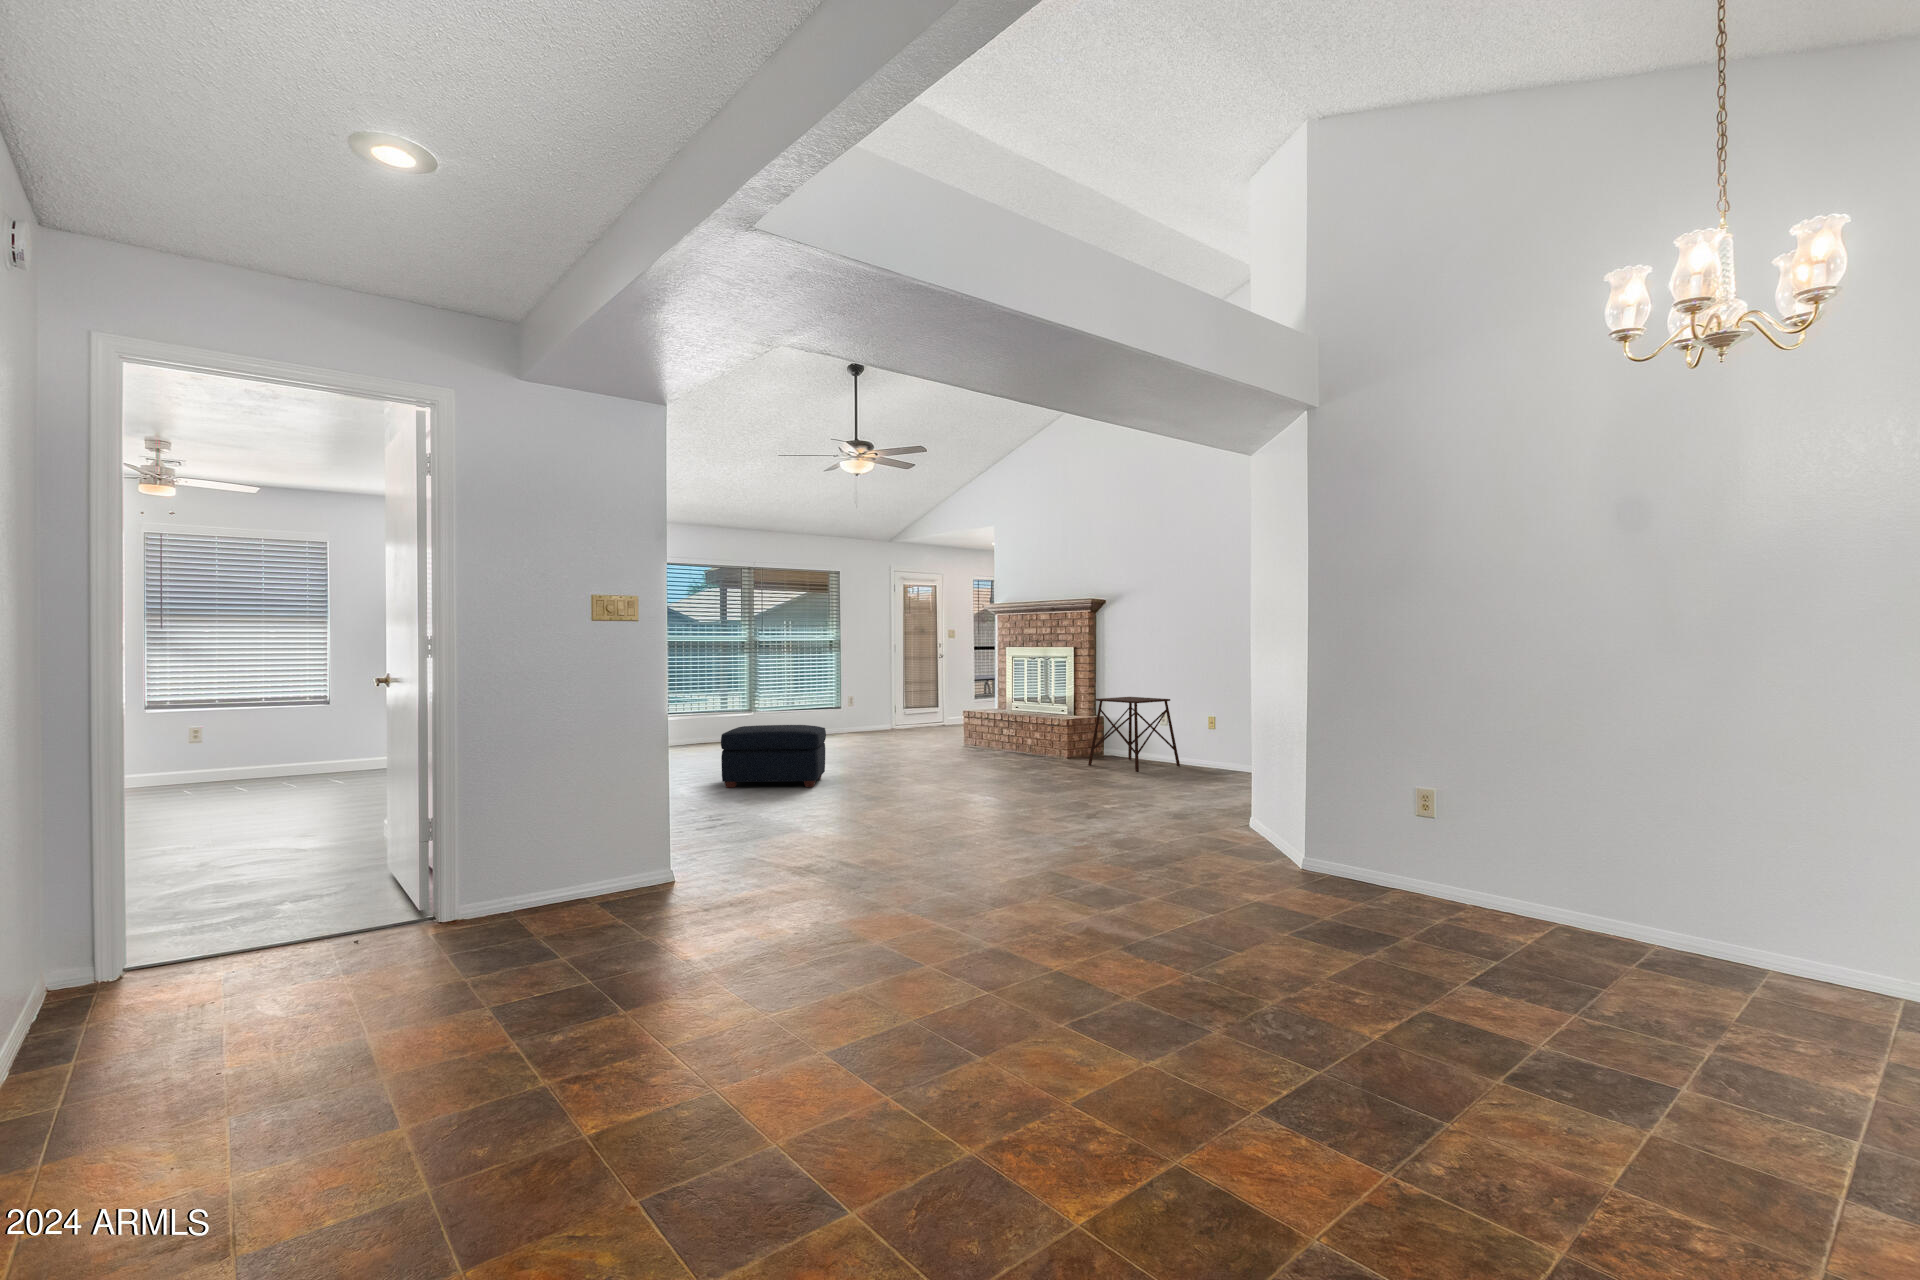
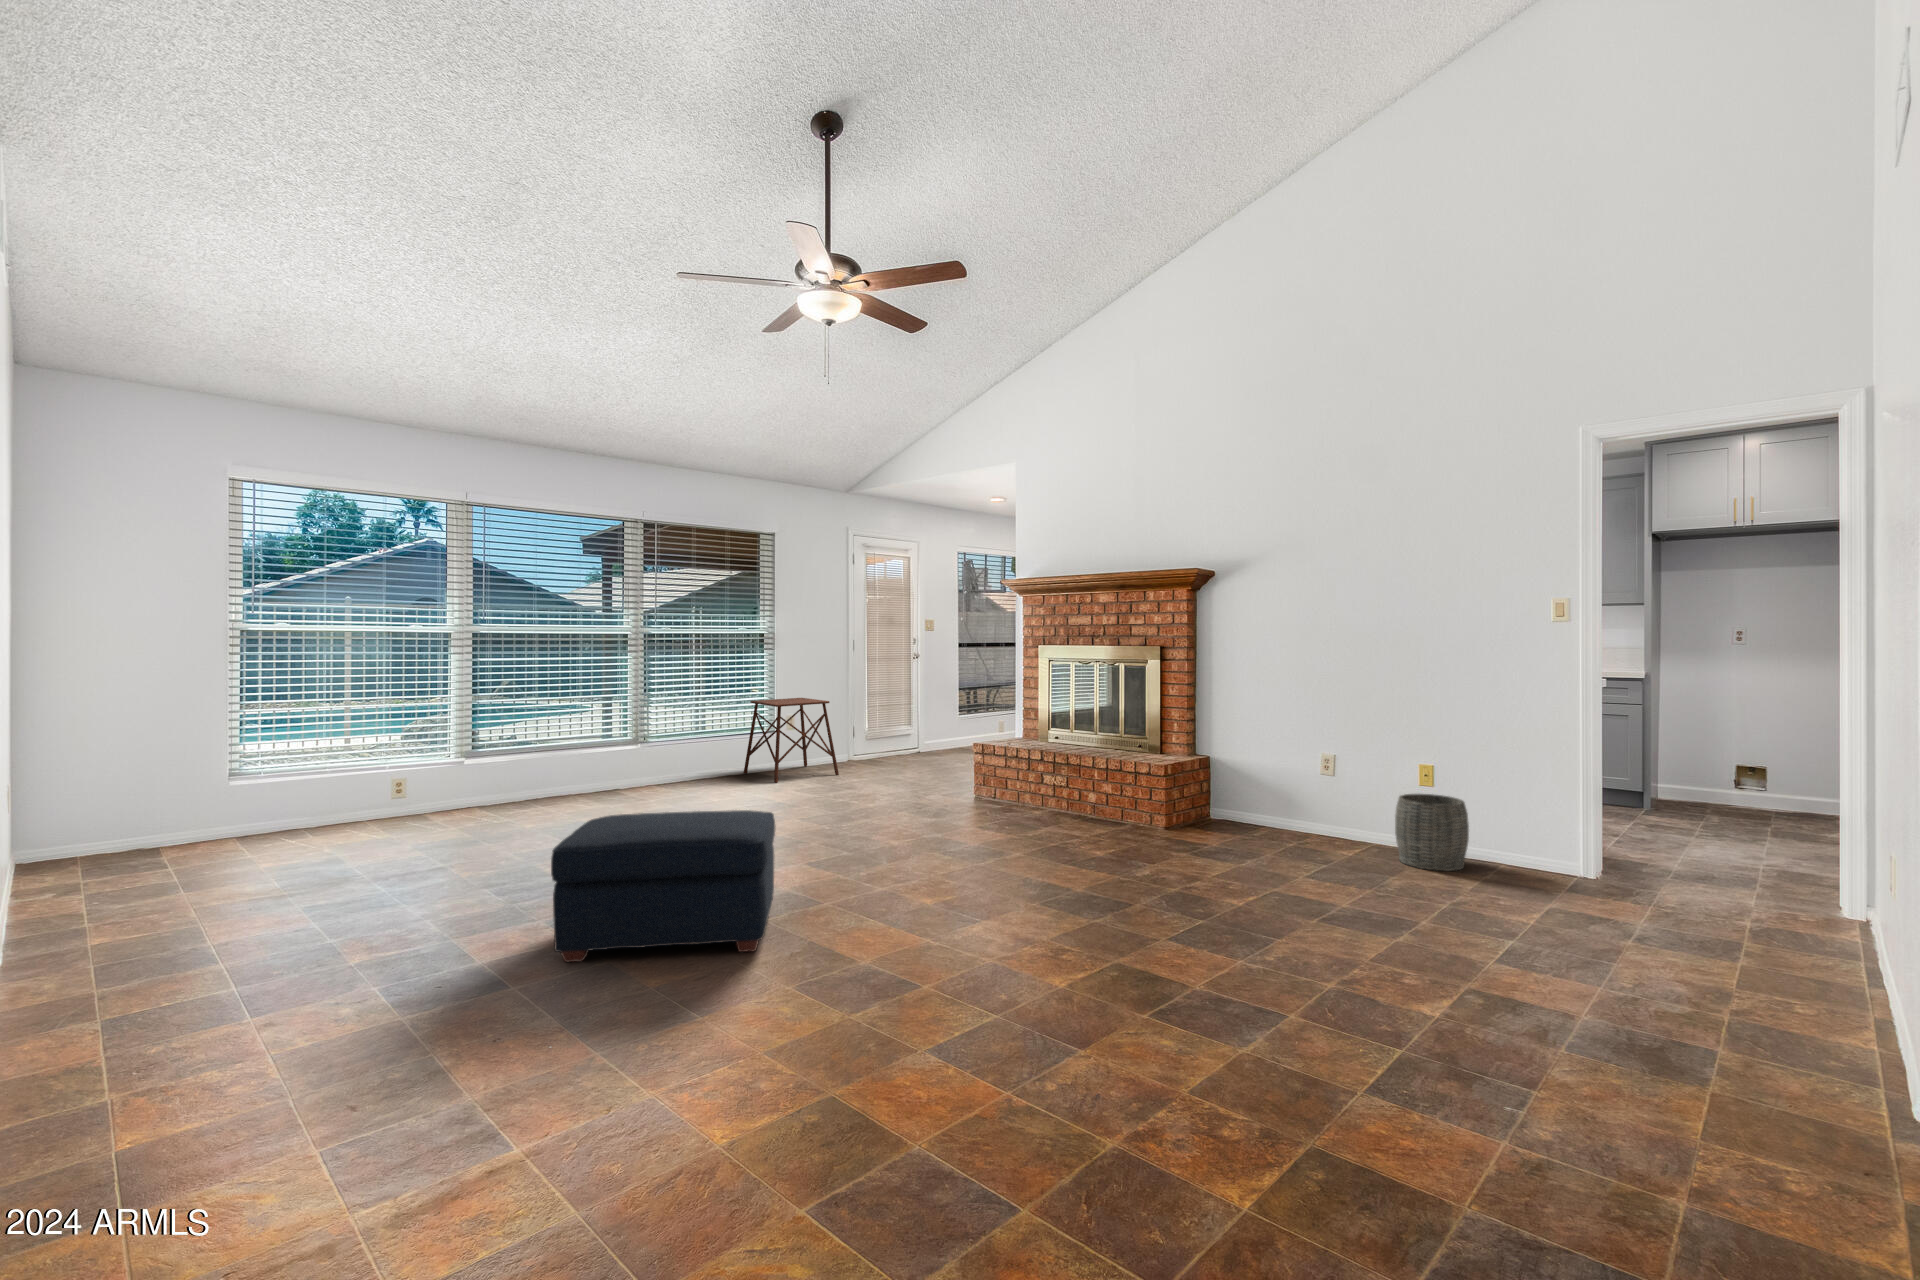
side table: present [1088,697,1180,772] -> present [744,698,839,783]
woven basket: none [1185,733,1224,775] -> present [1395,794,1469,871]

